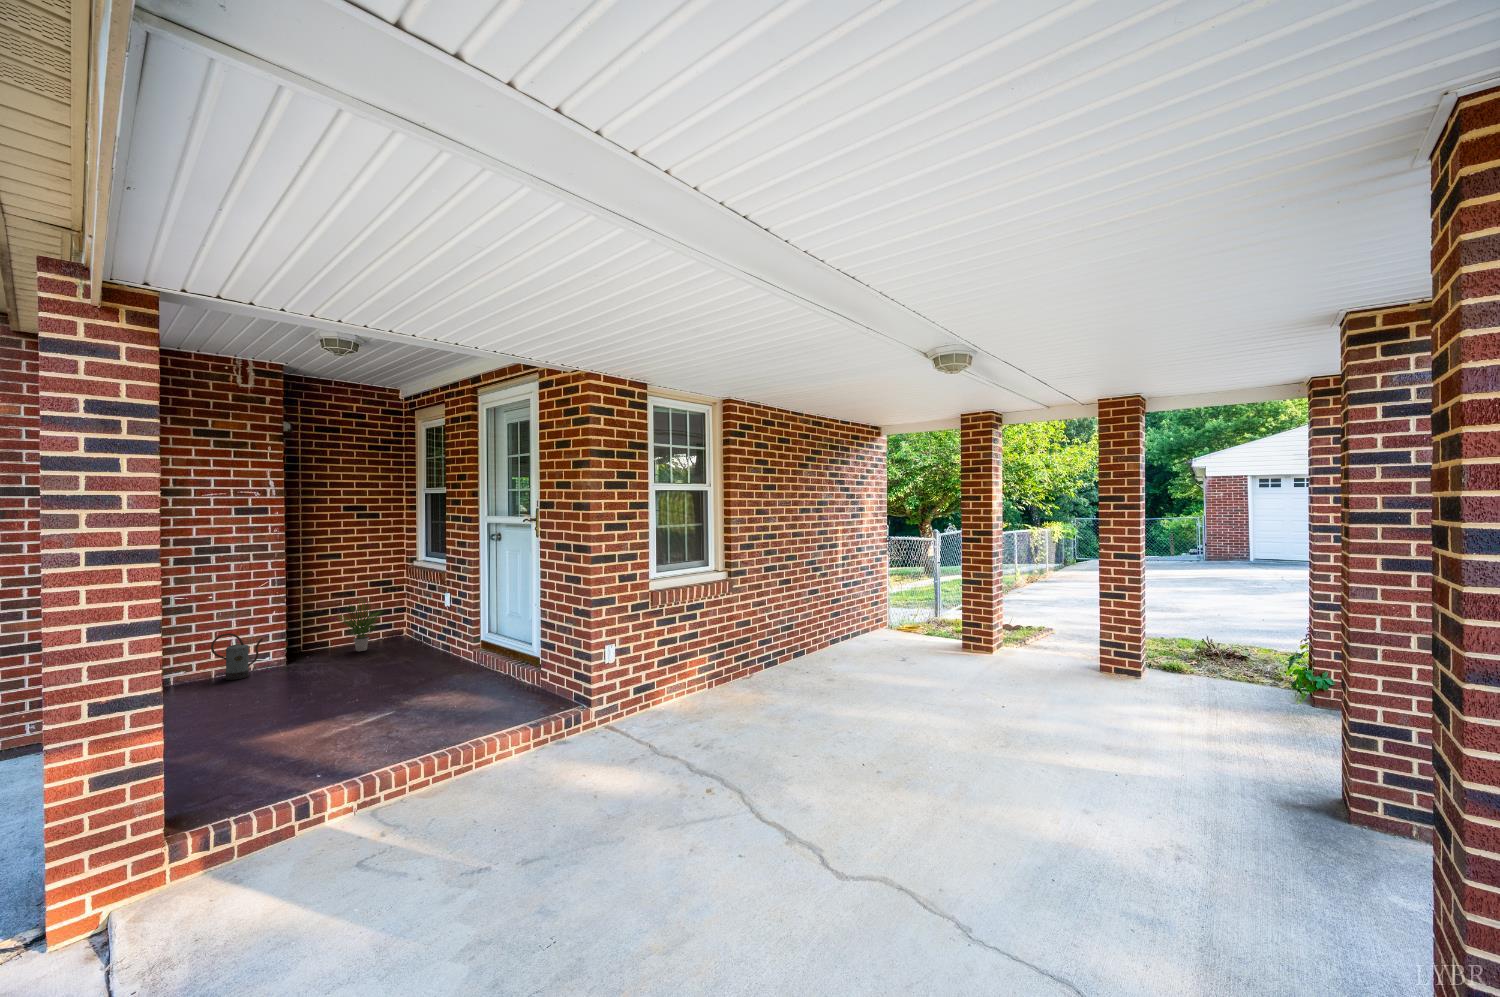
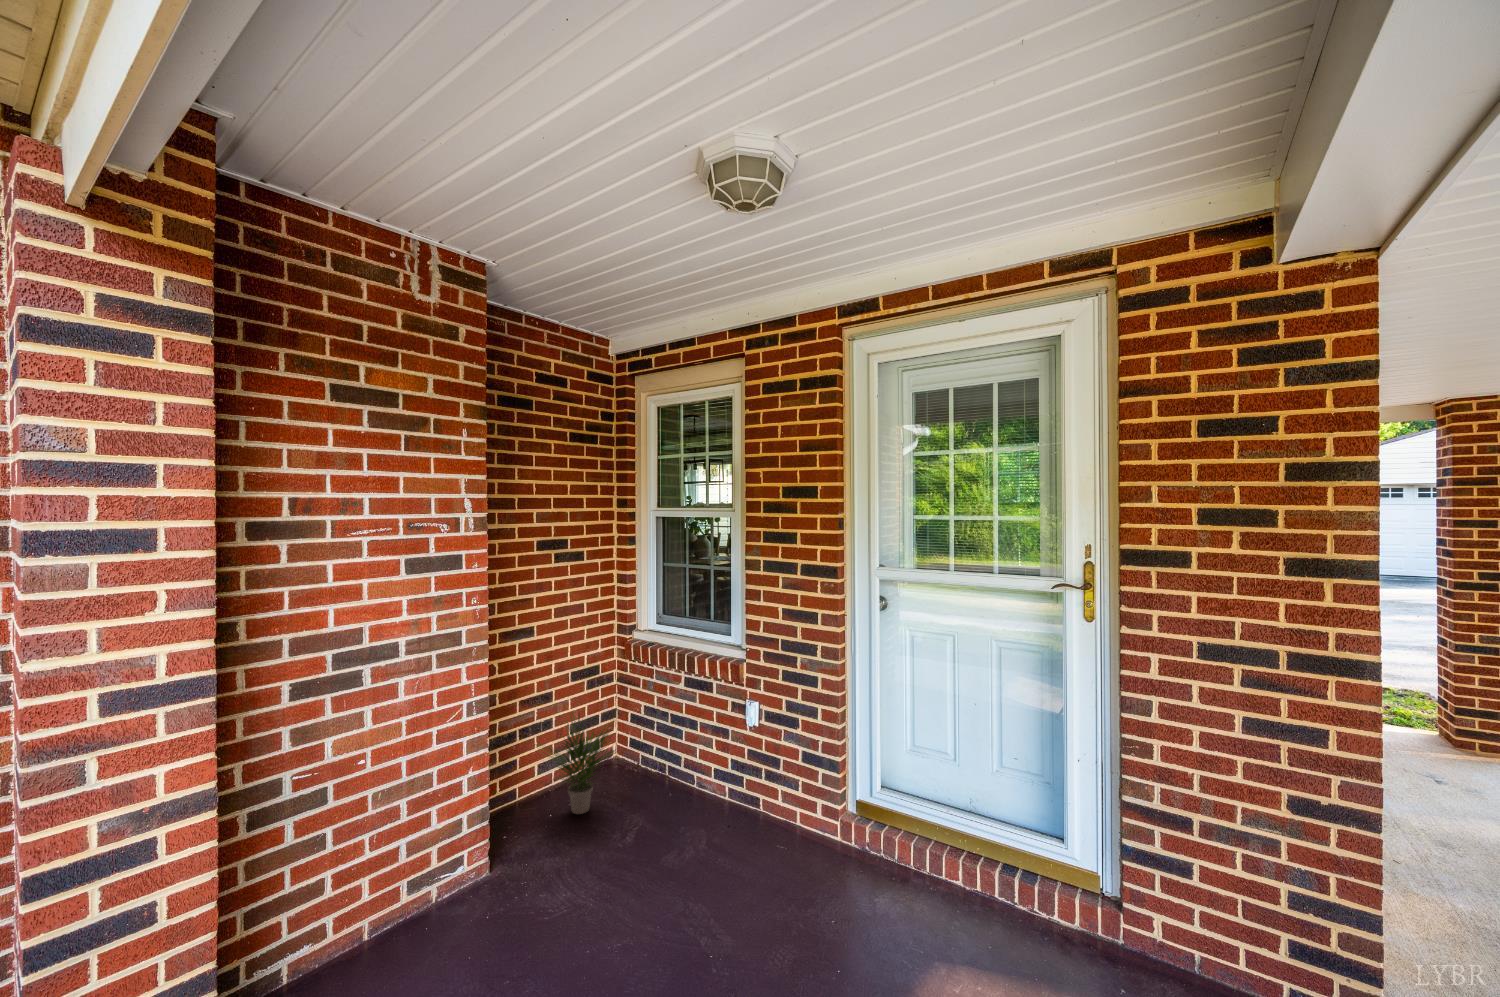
watering can: present [211,633,263,680] -> none [369,835,462,946]

